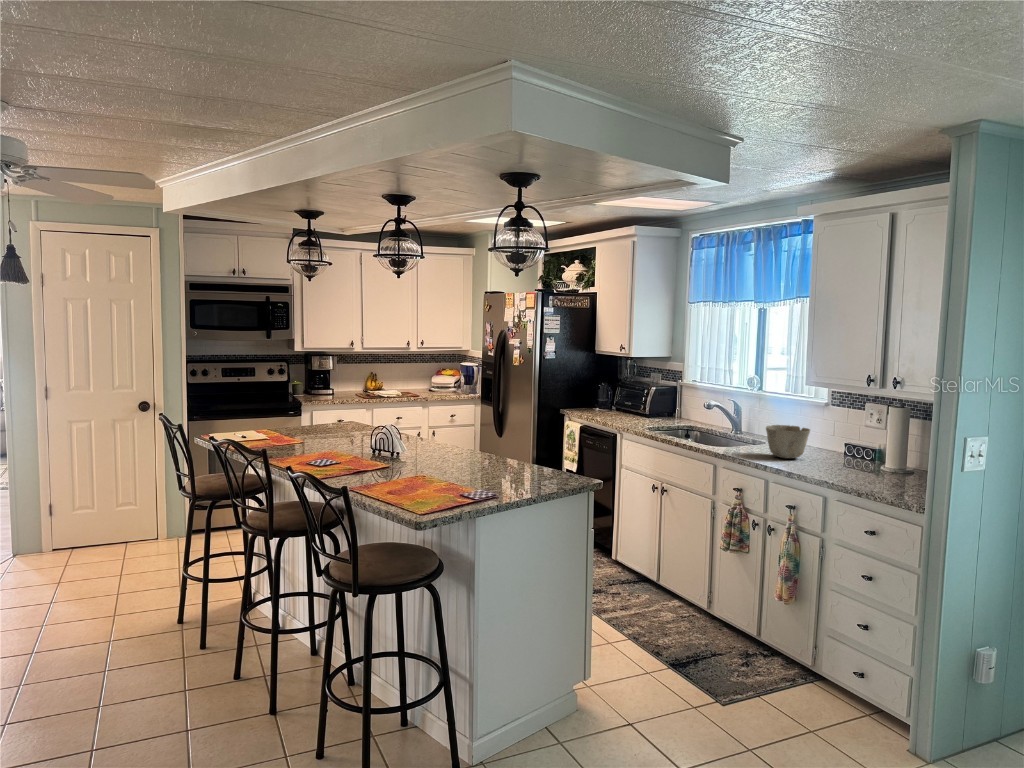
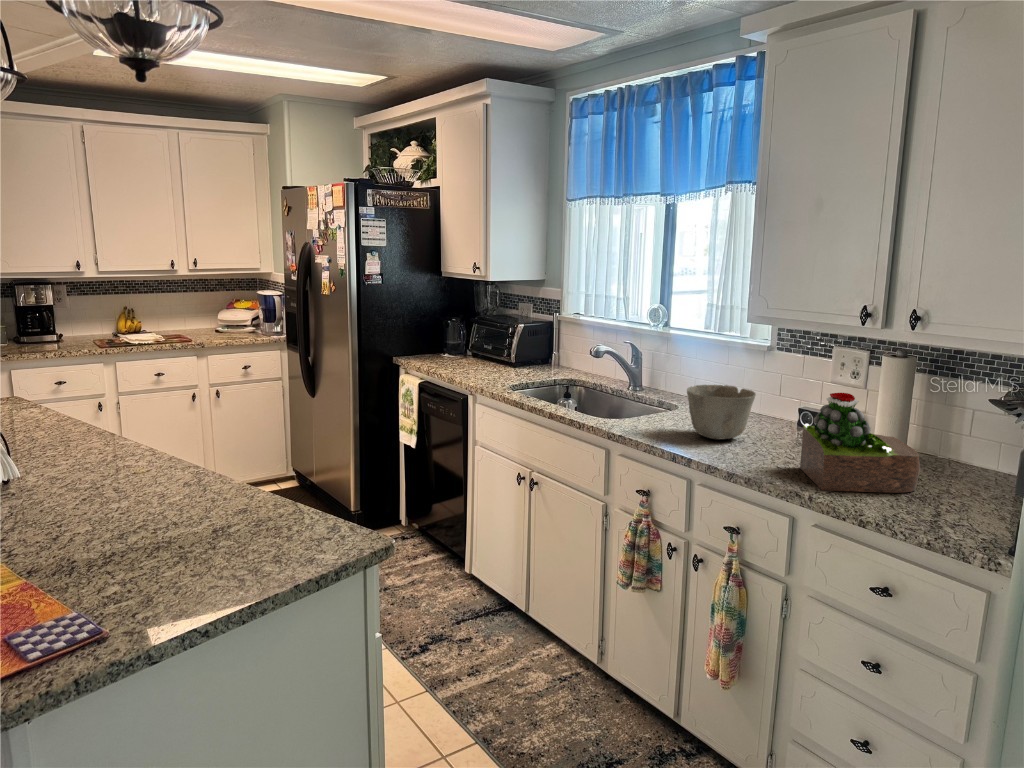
succulent plant: none [833,426,902,484] -> present [800,393,920,493]

